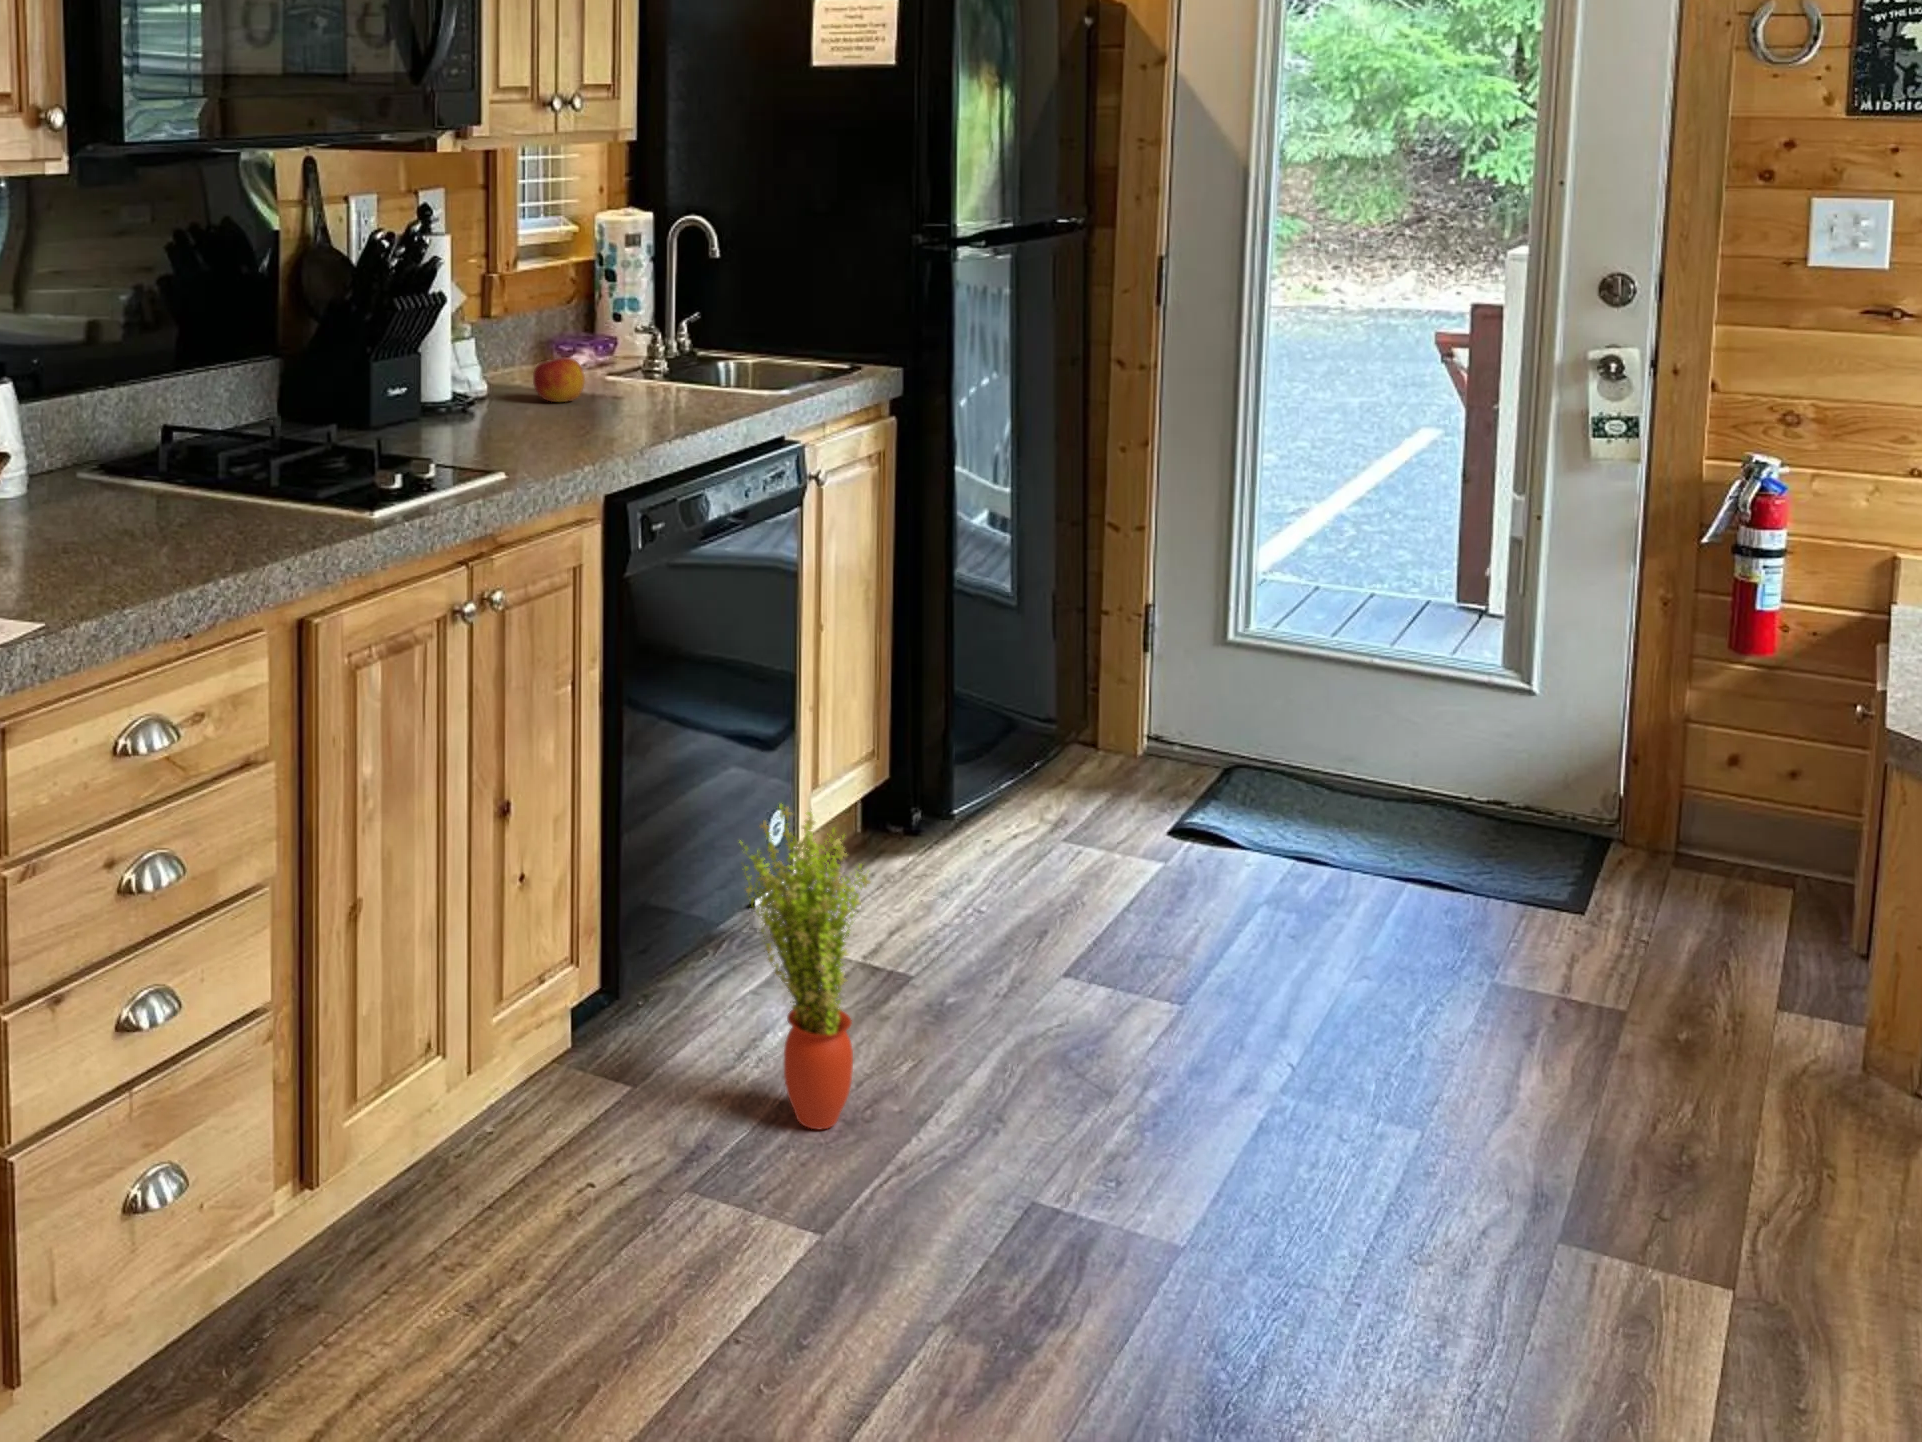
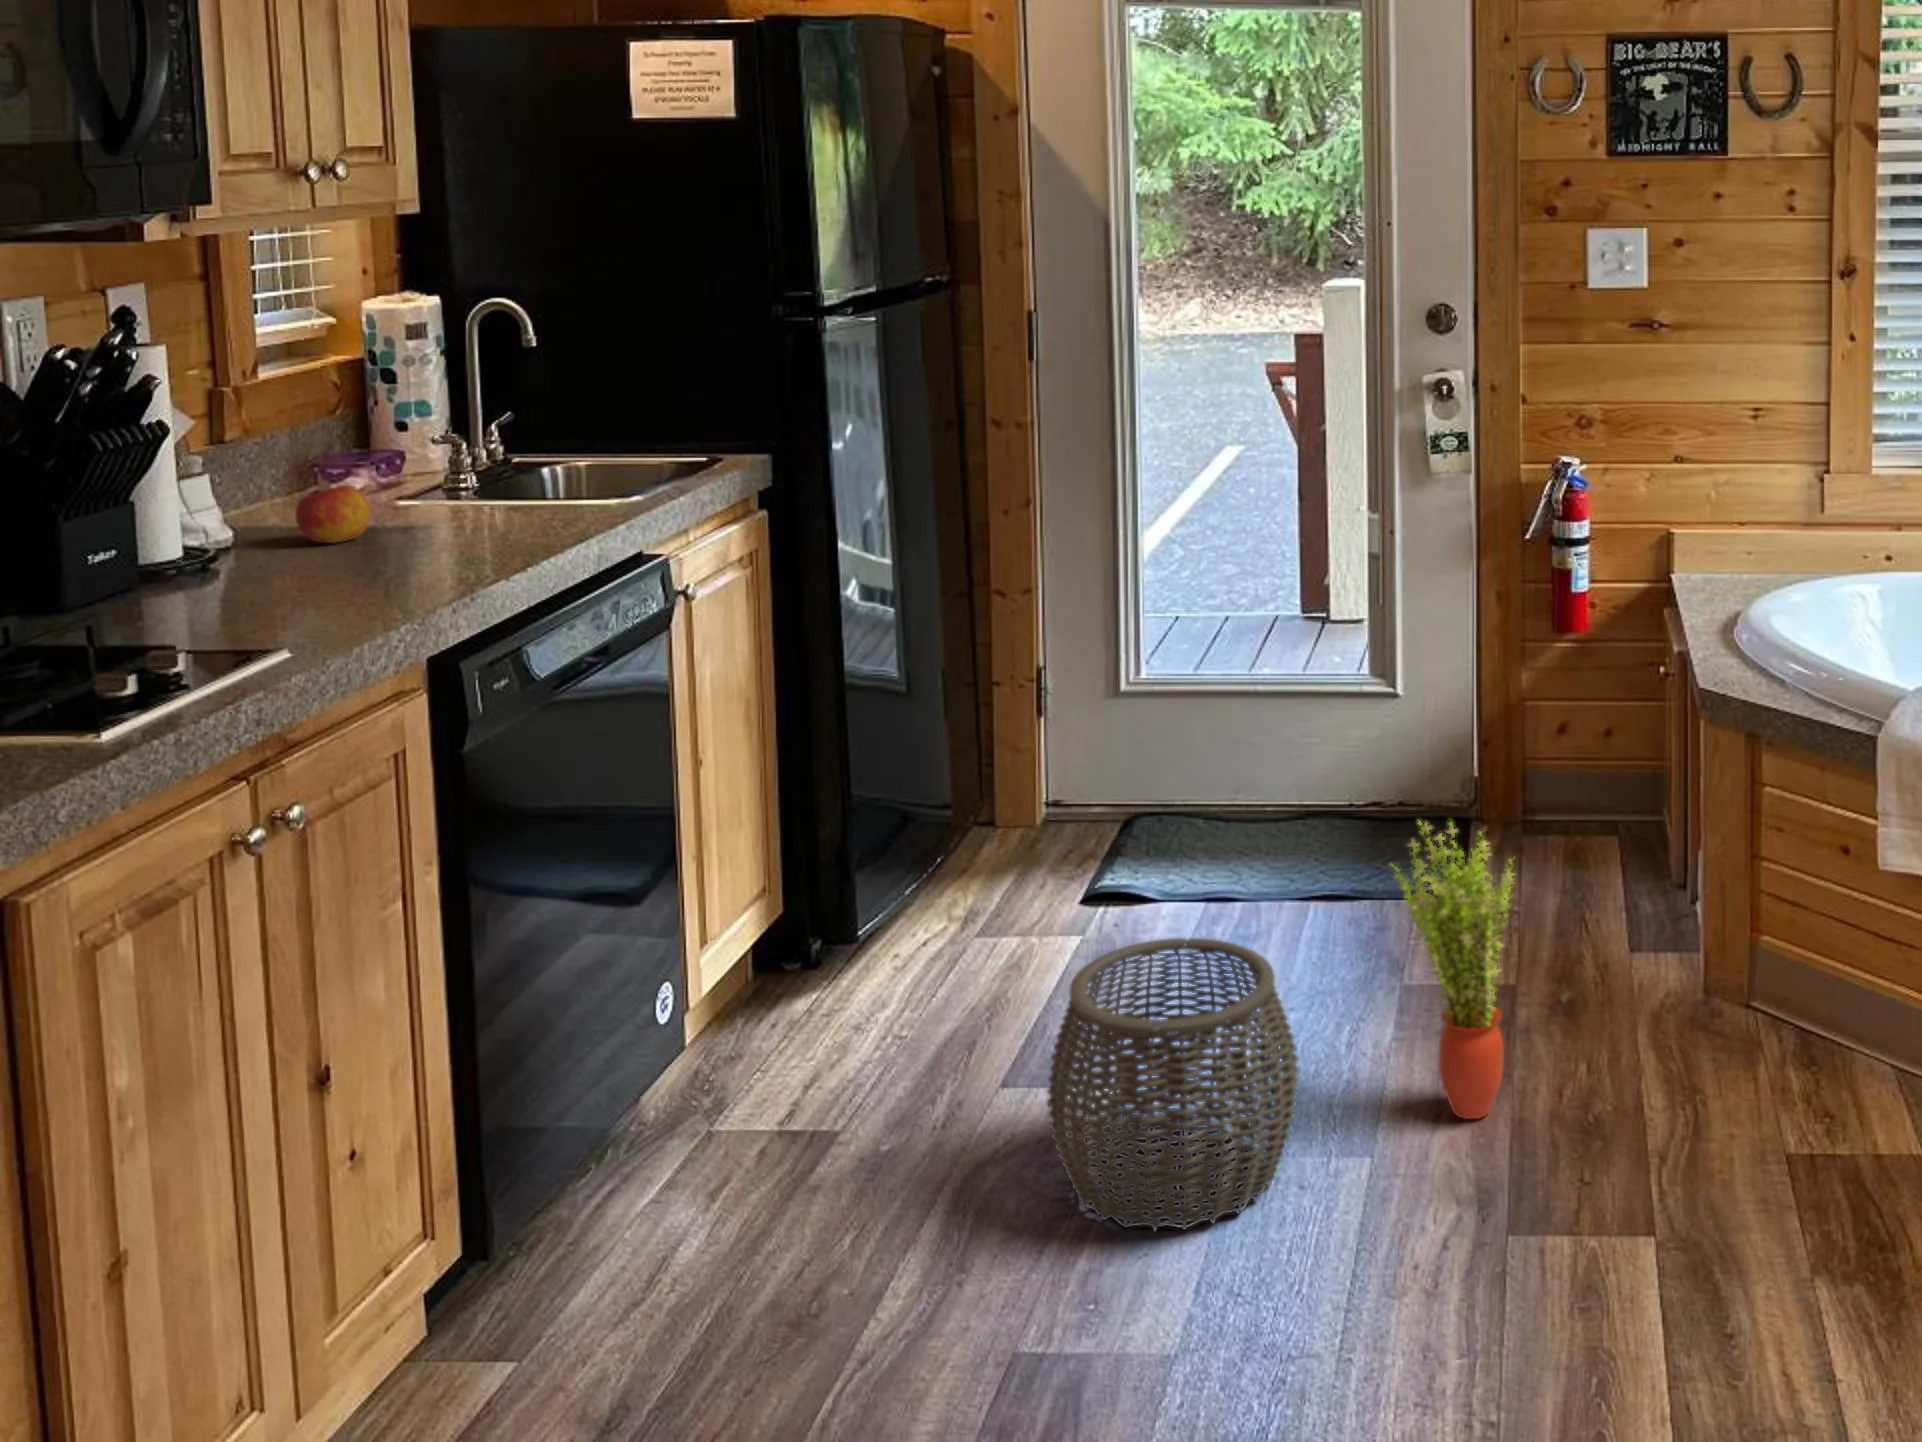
potted plant: present [741,804,870,1129] -> present [1395,822,1514,1119]
woven basket: none [1088,866,1346,1148] -> present [1047,938,1299,1231]

